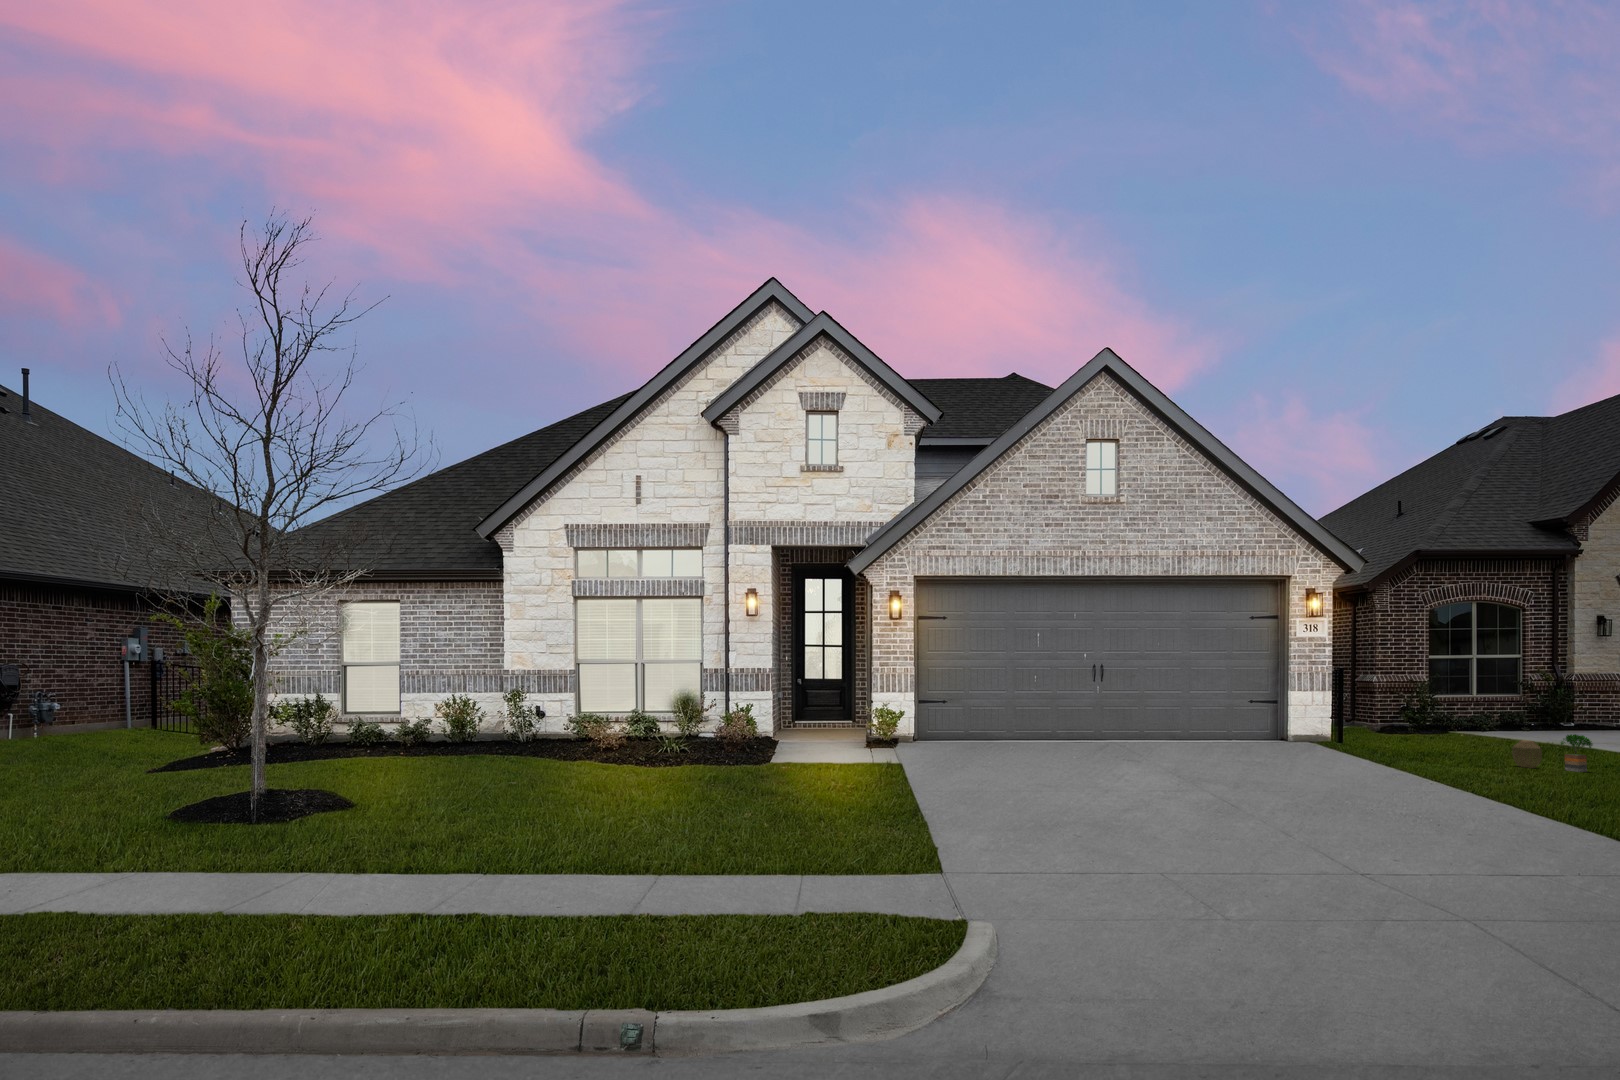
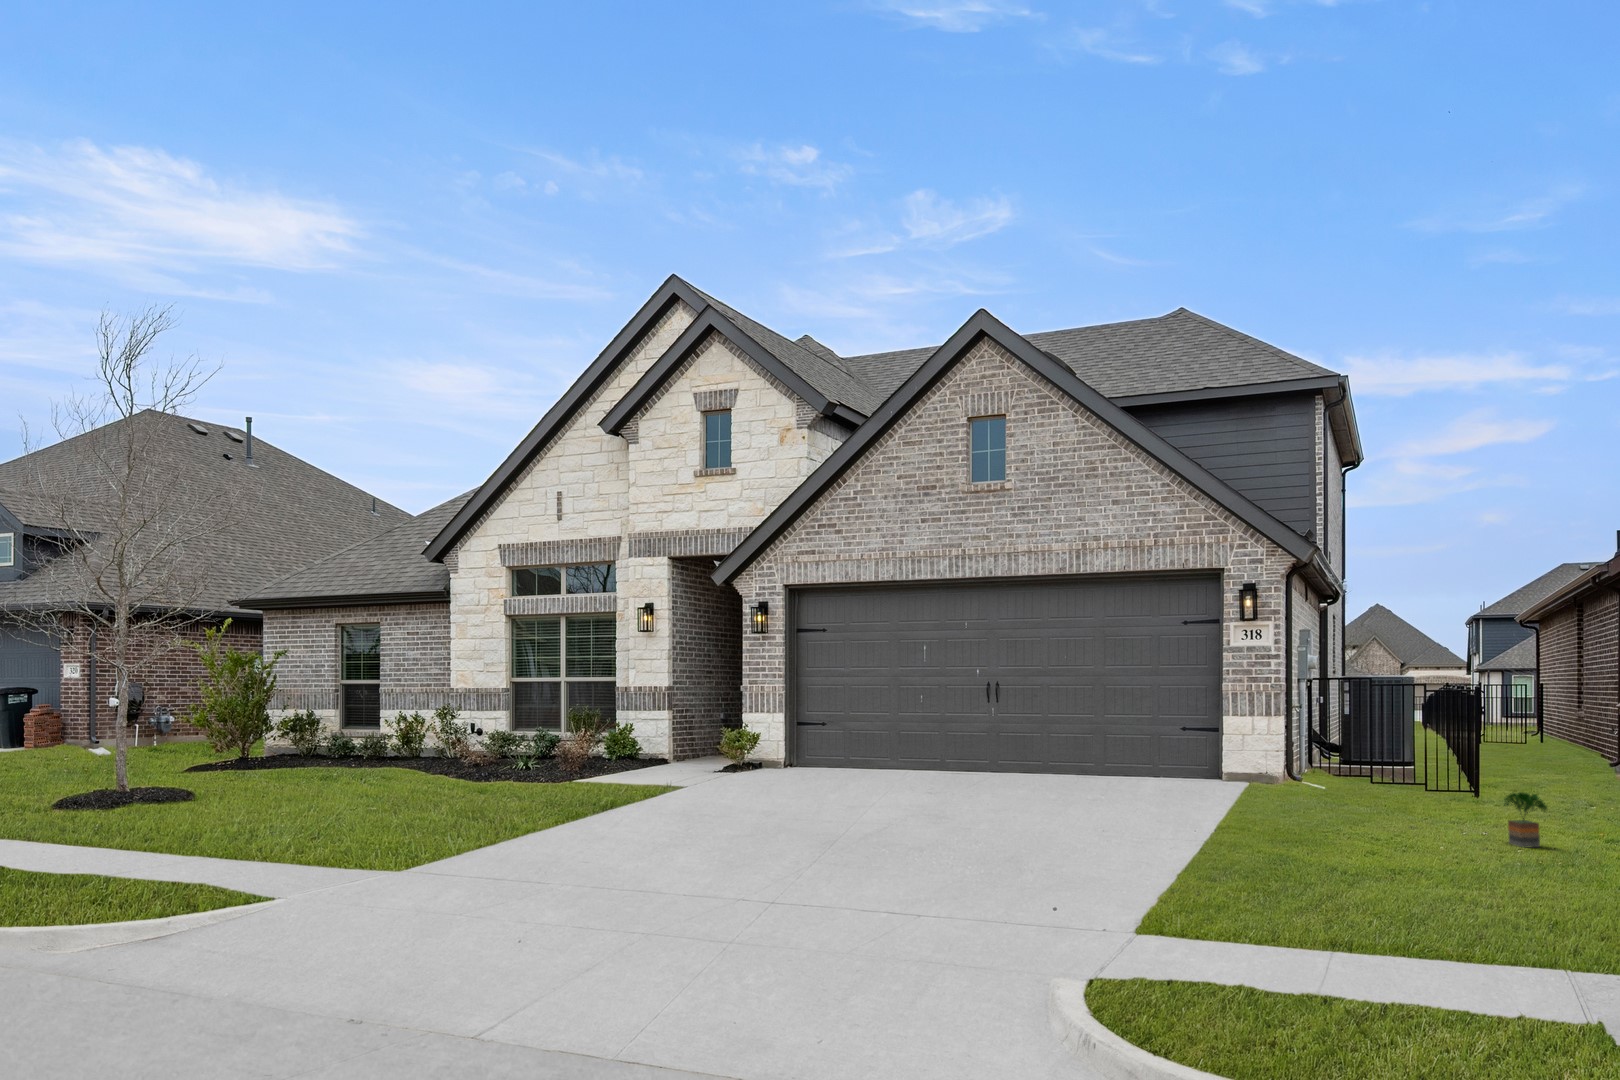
woven basket: present [1513,740,1542,768] -> none [1418,799,1458,839]

